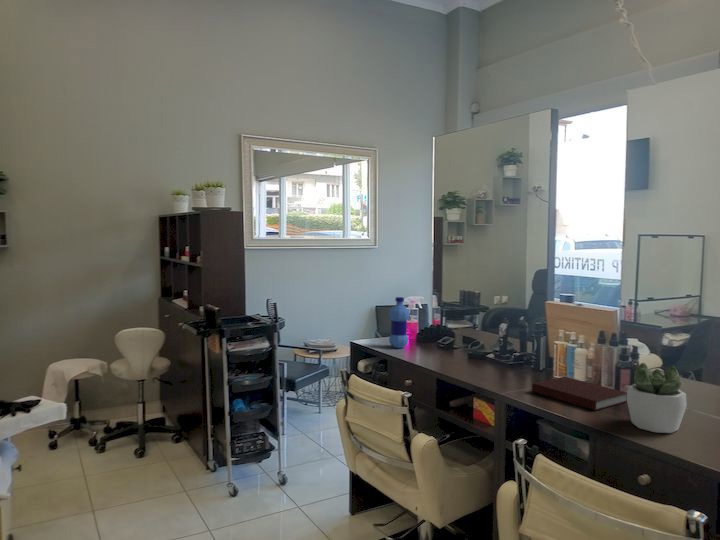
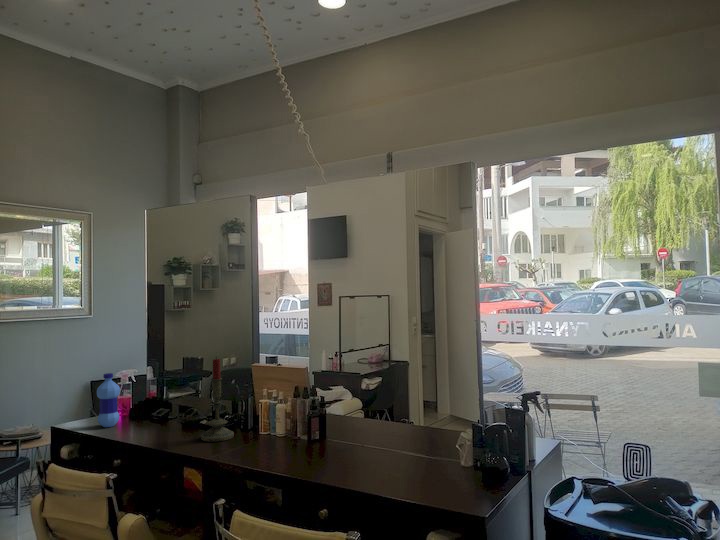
candle: none [490,289,525,378] -> present [201,357,234,442]
succulent plant: present [626,363,687,433] -> none [310,411,355,470]
notebook: present [532,377,627,410] -> none [237,432,317,459]

